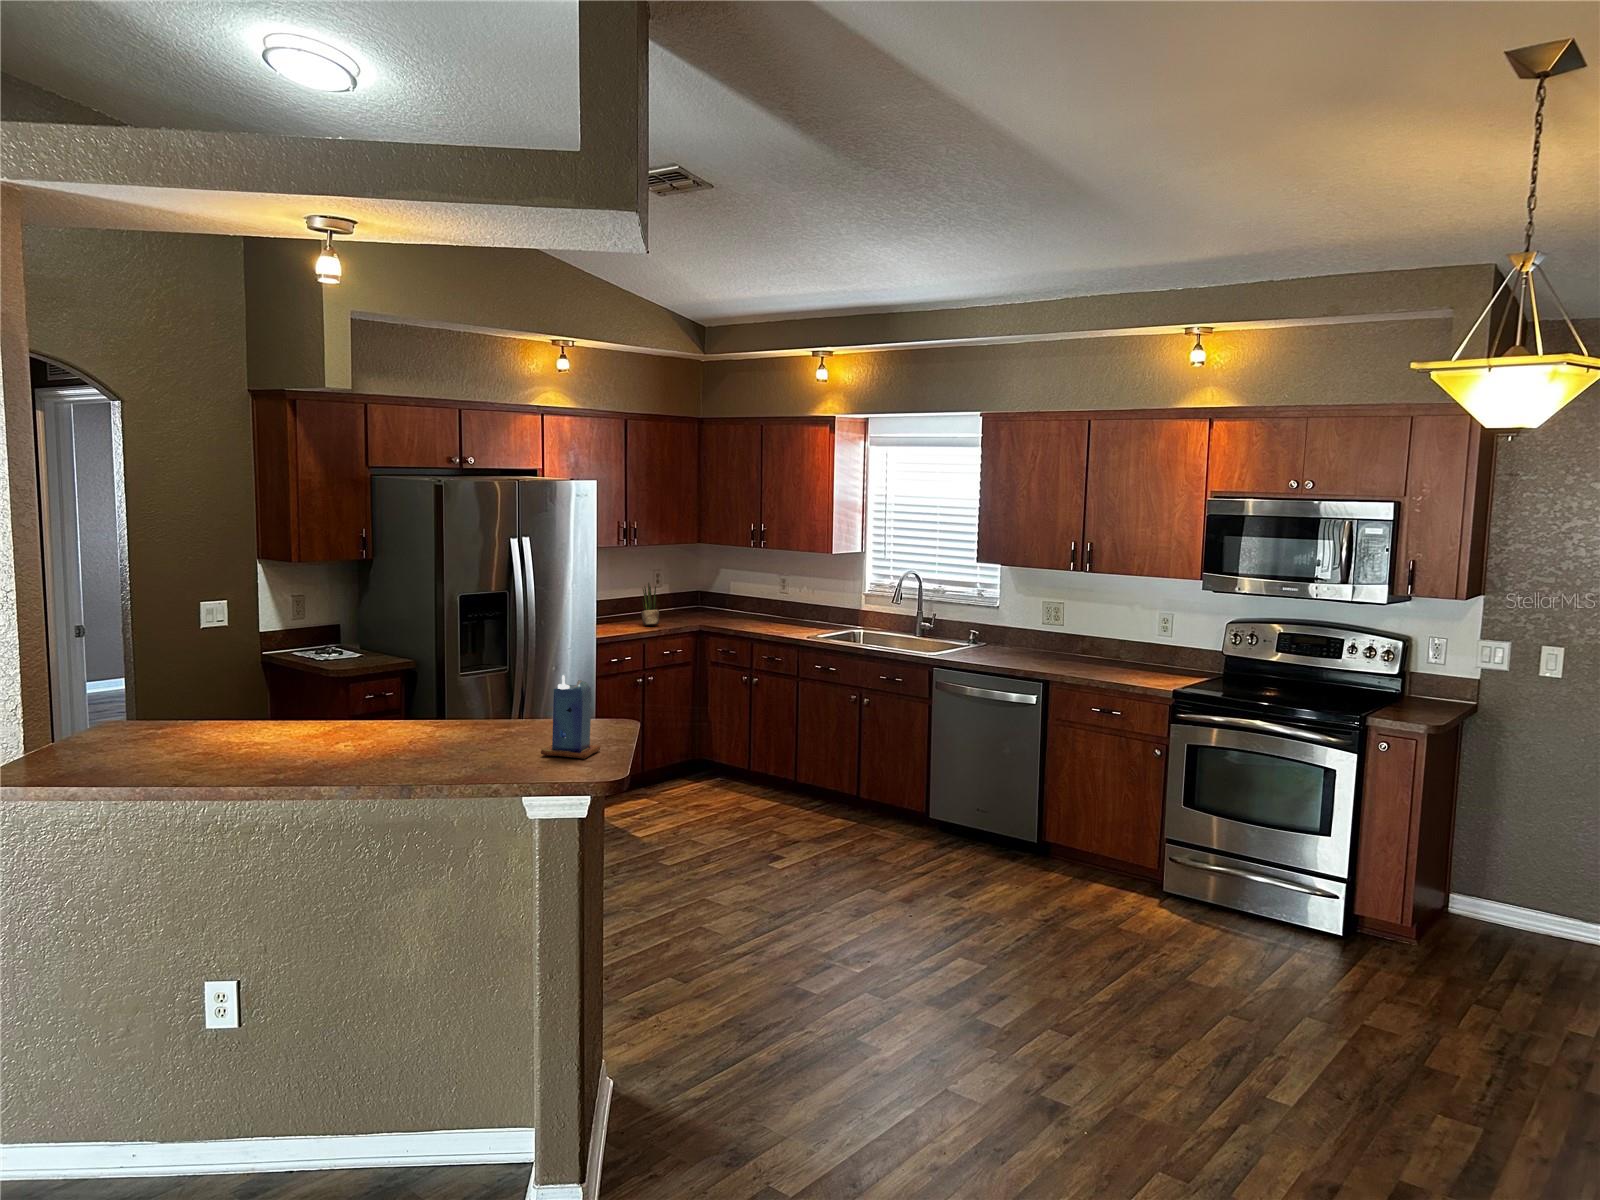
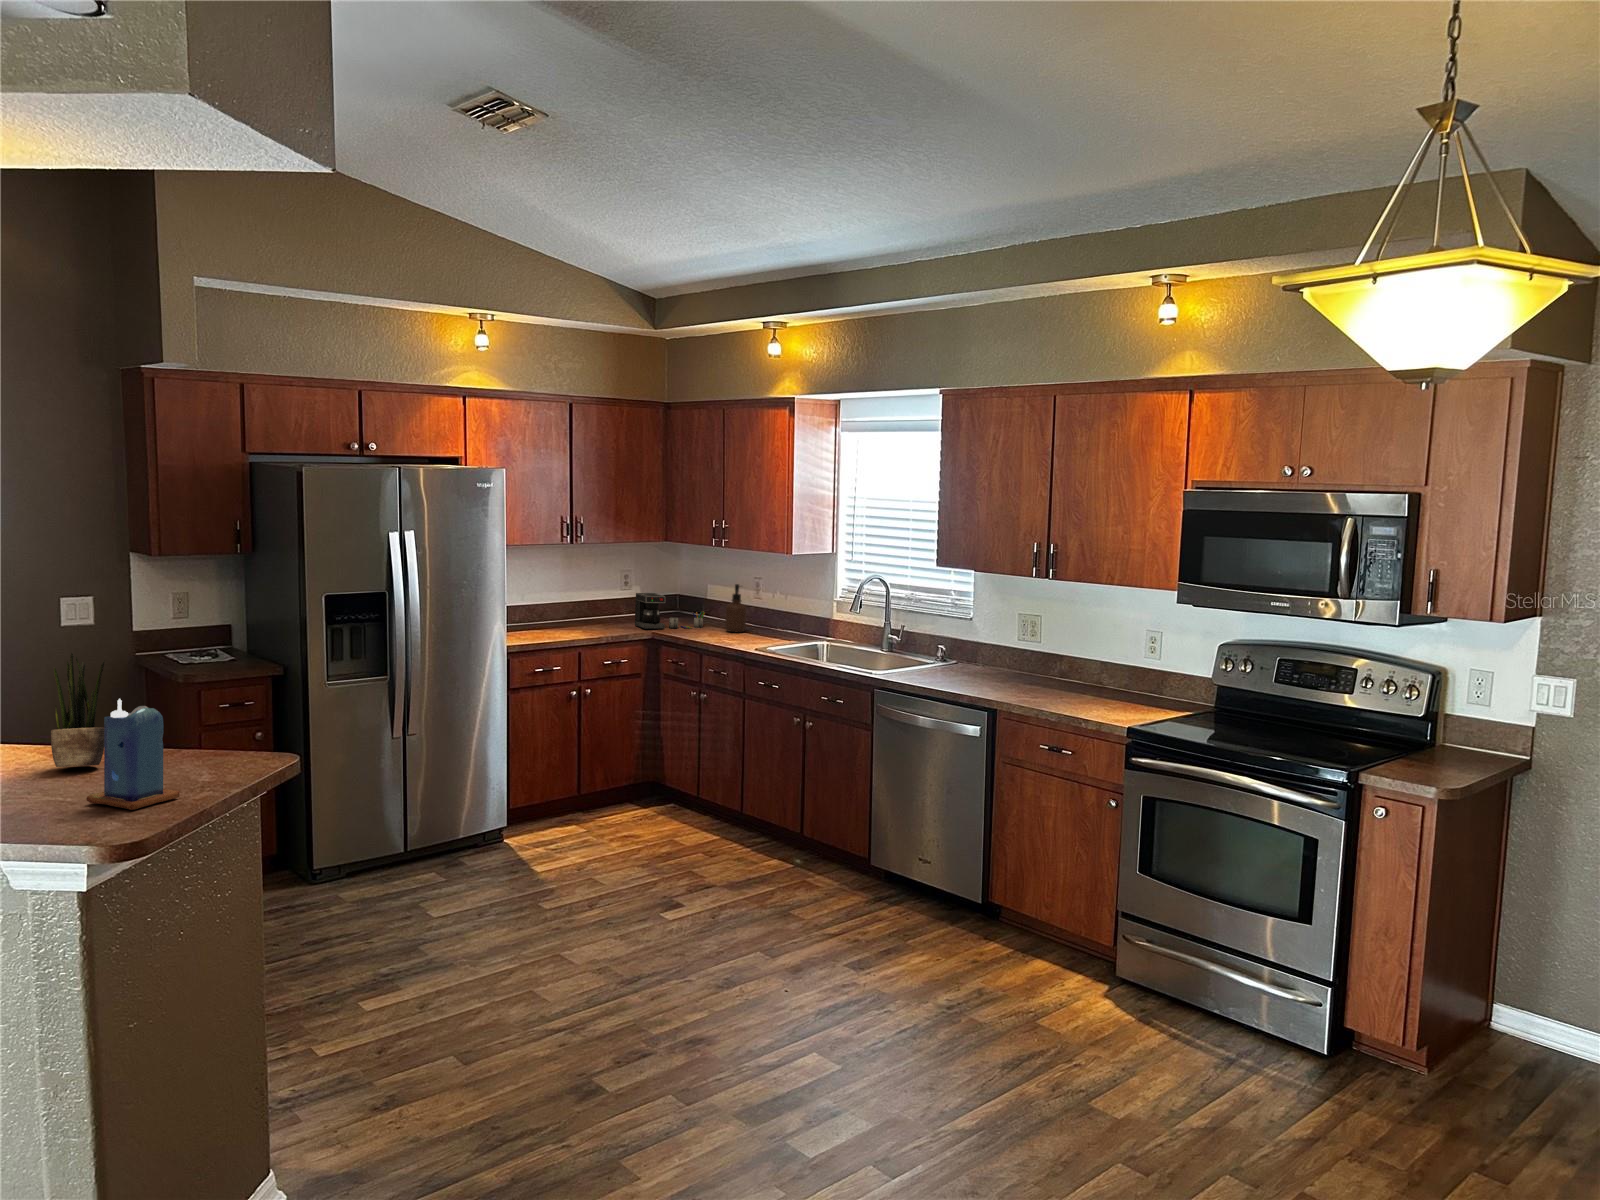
soap dispenser: none [763,581,781,624] -> present [725,584,746,632]
potted plant: present [641,583,659,625] -> present [51,653,105,767]
coffee maker: none [678,590,741,622] -> present [635,593,705,629]

